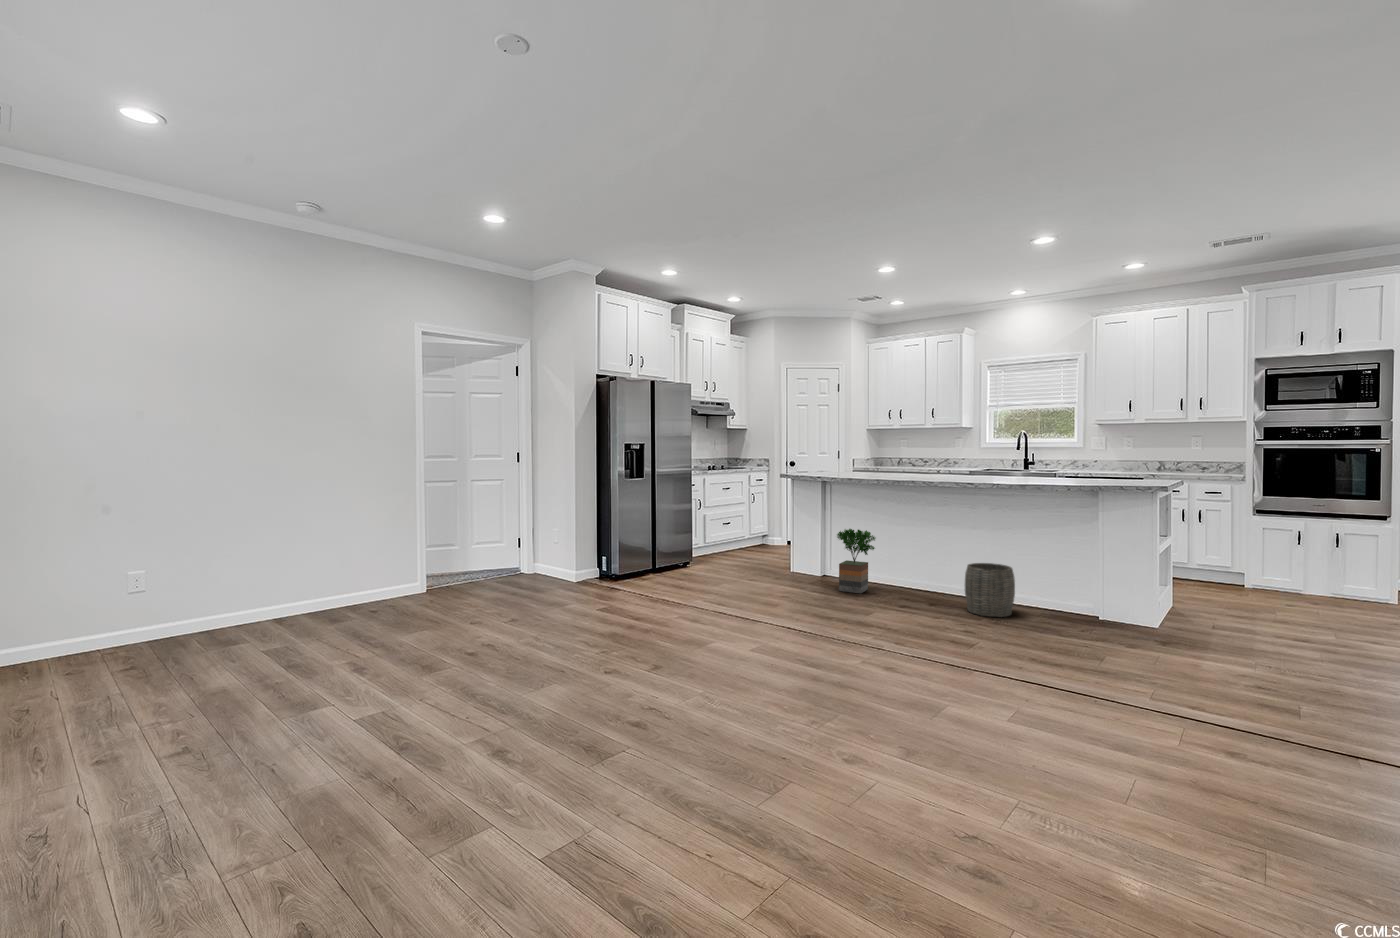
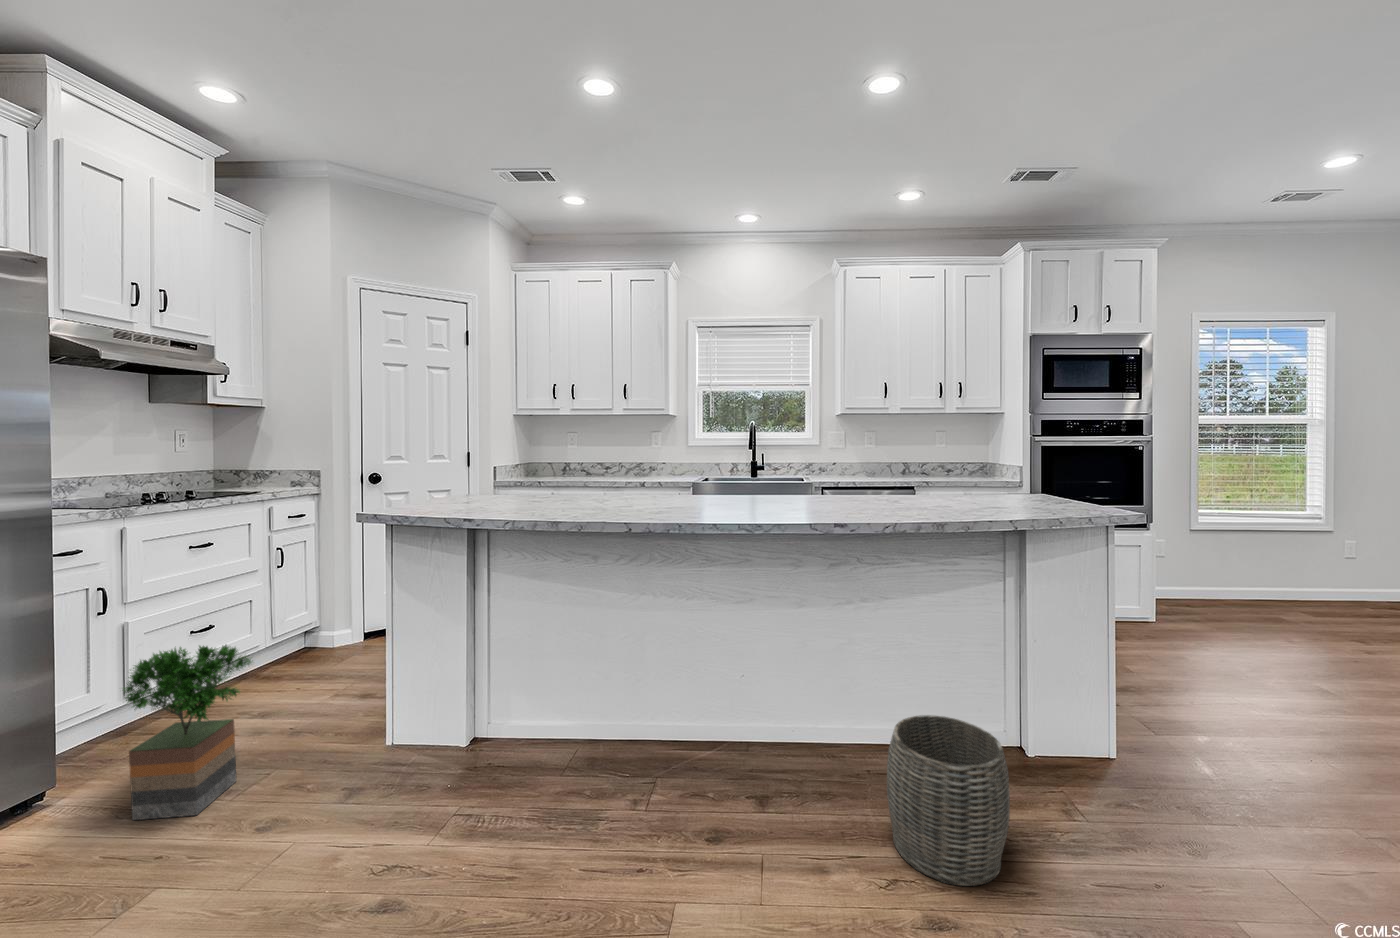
potted tree: present [837,529,875,593] -> present [124,645,251,820]

